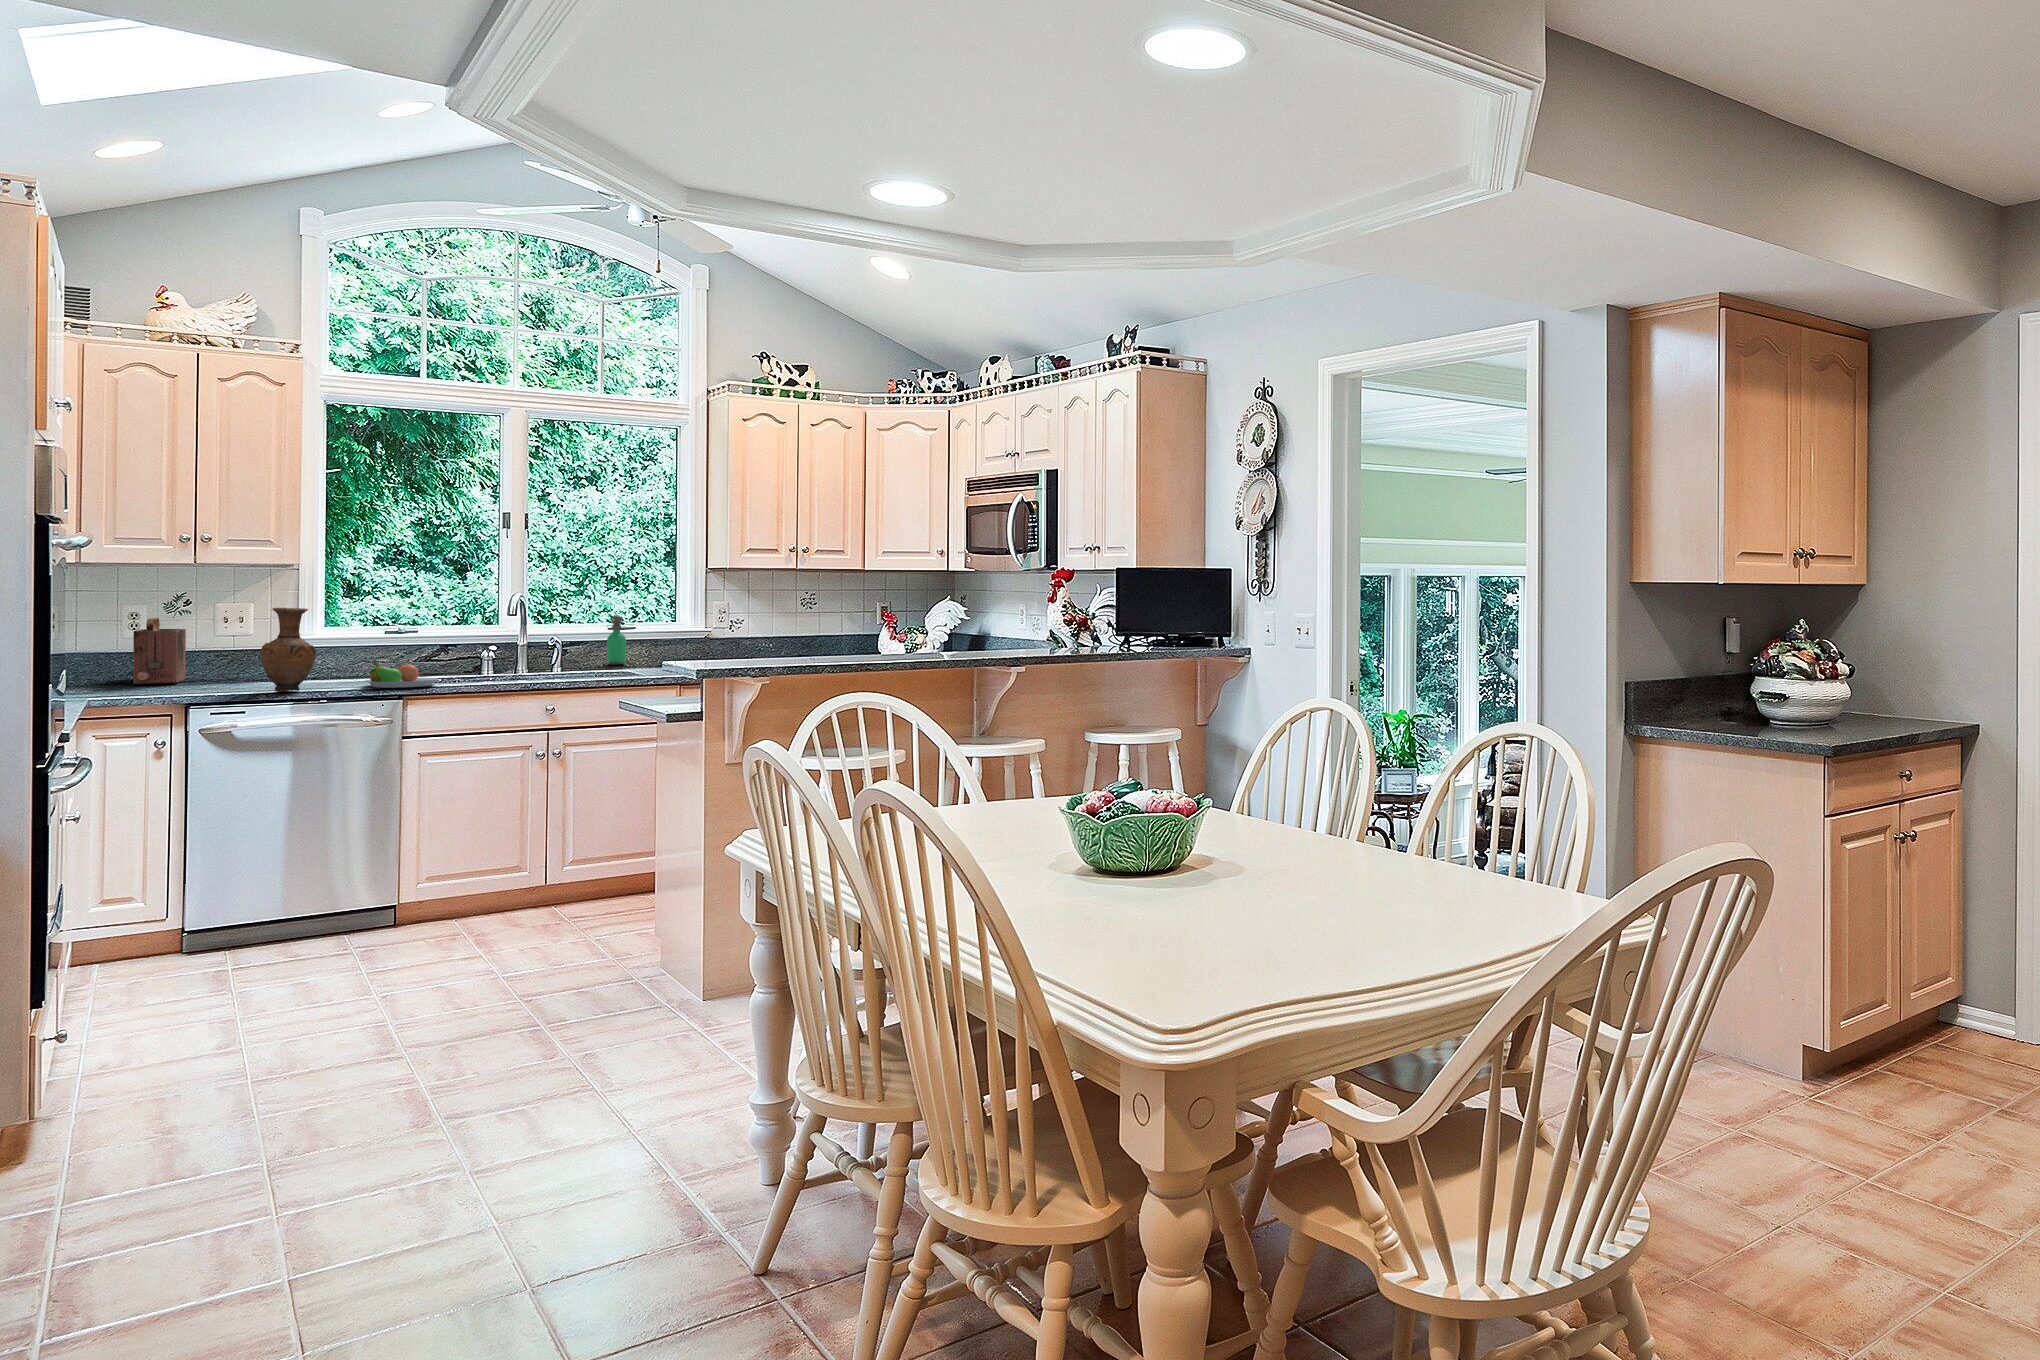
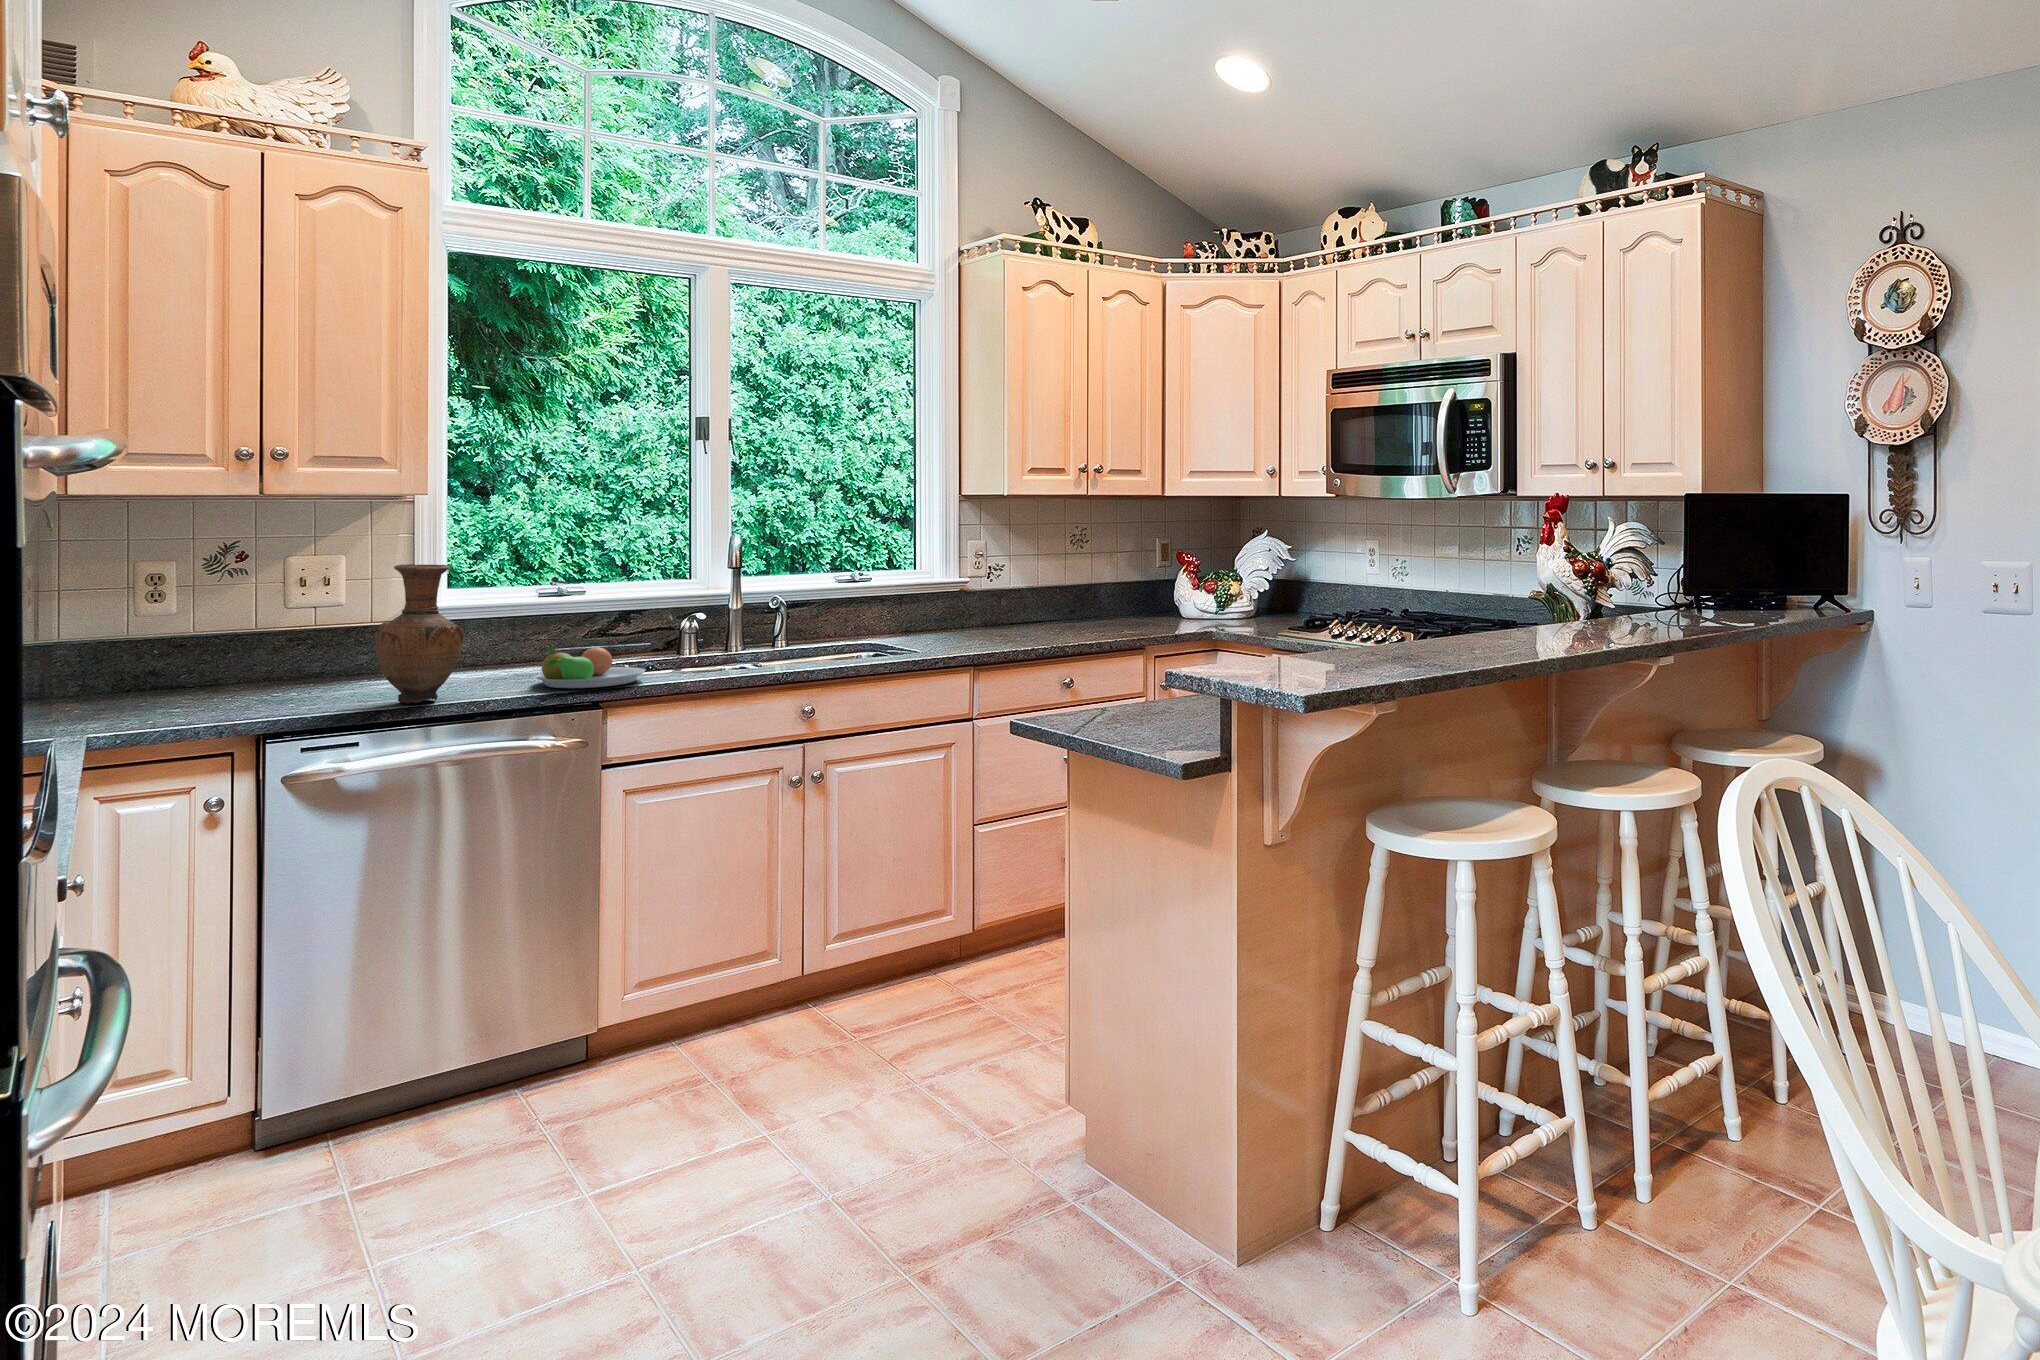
soap dispenser: present [607,615,626,665] -> none [843,560,869,630]
toaster: present [133,617,186,684] -> none [160,579,243,690]

